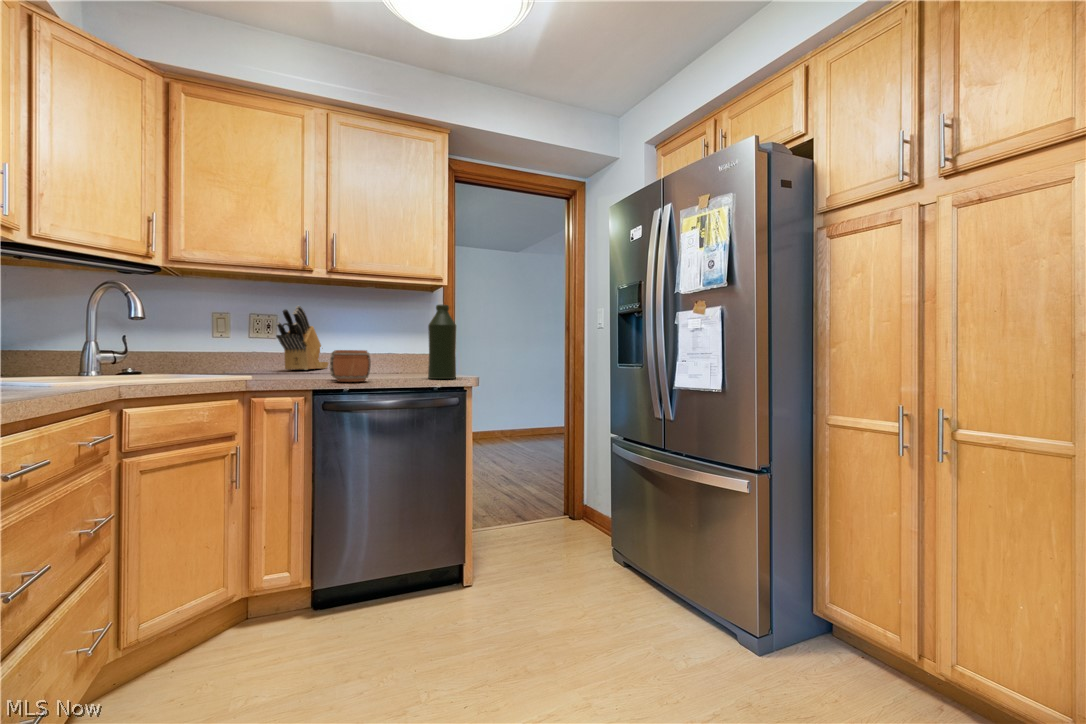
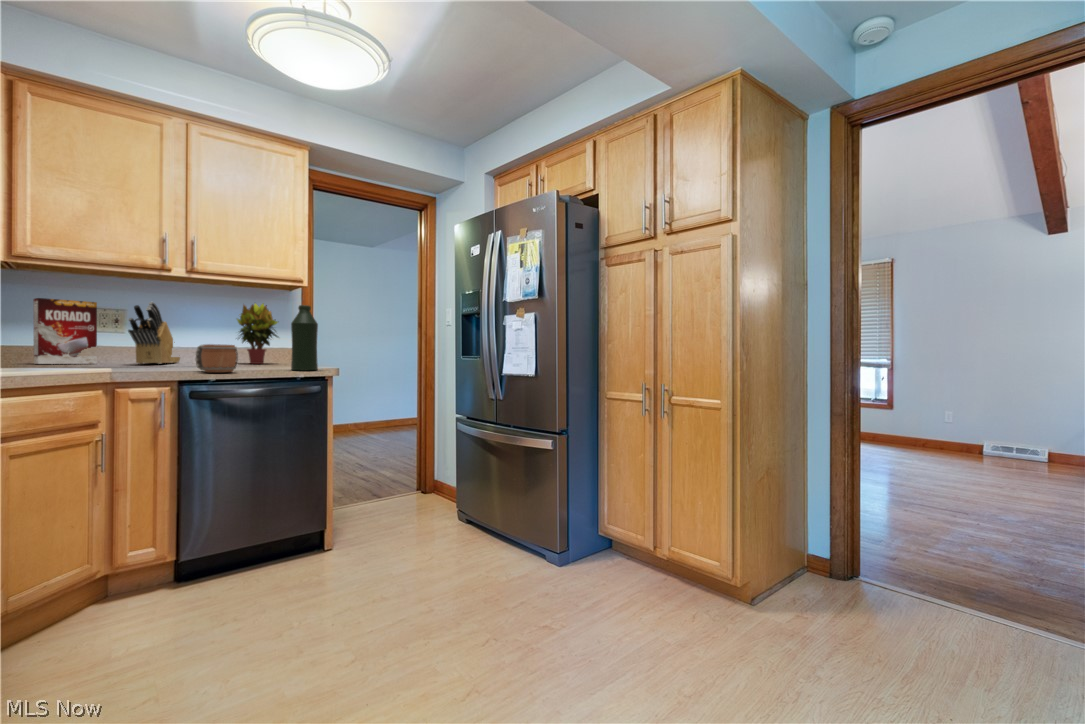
cereal box: none [197,304,252,370] -> present [33,298,97,364]
potted plant: none [378,305,422,370] -> present [237,303,278,364]

